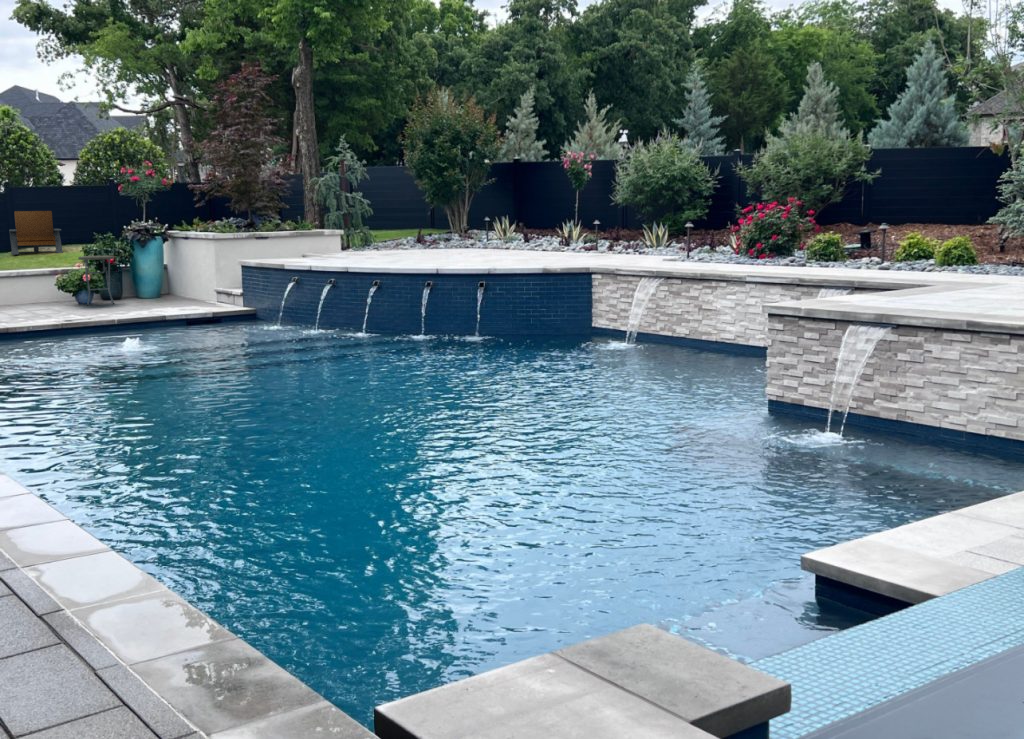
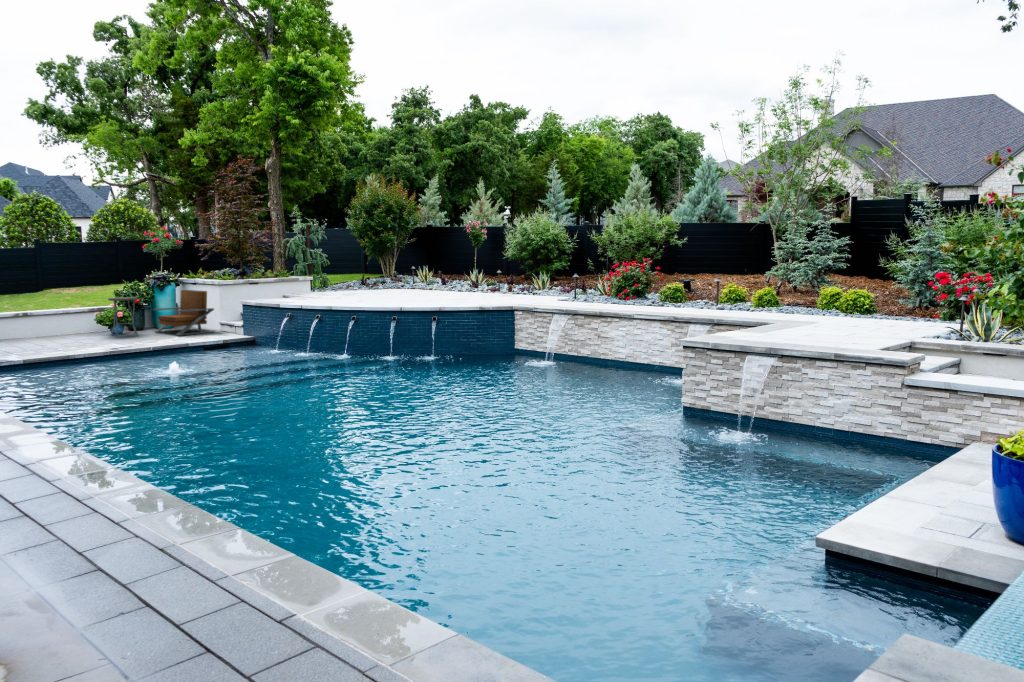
lounge chair: present [9,211,63,255] -> present [154,290,214,336]

